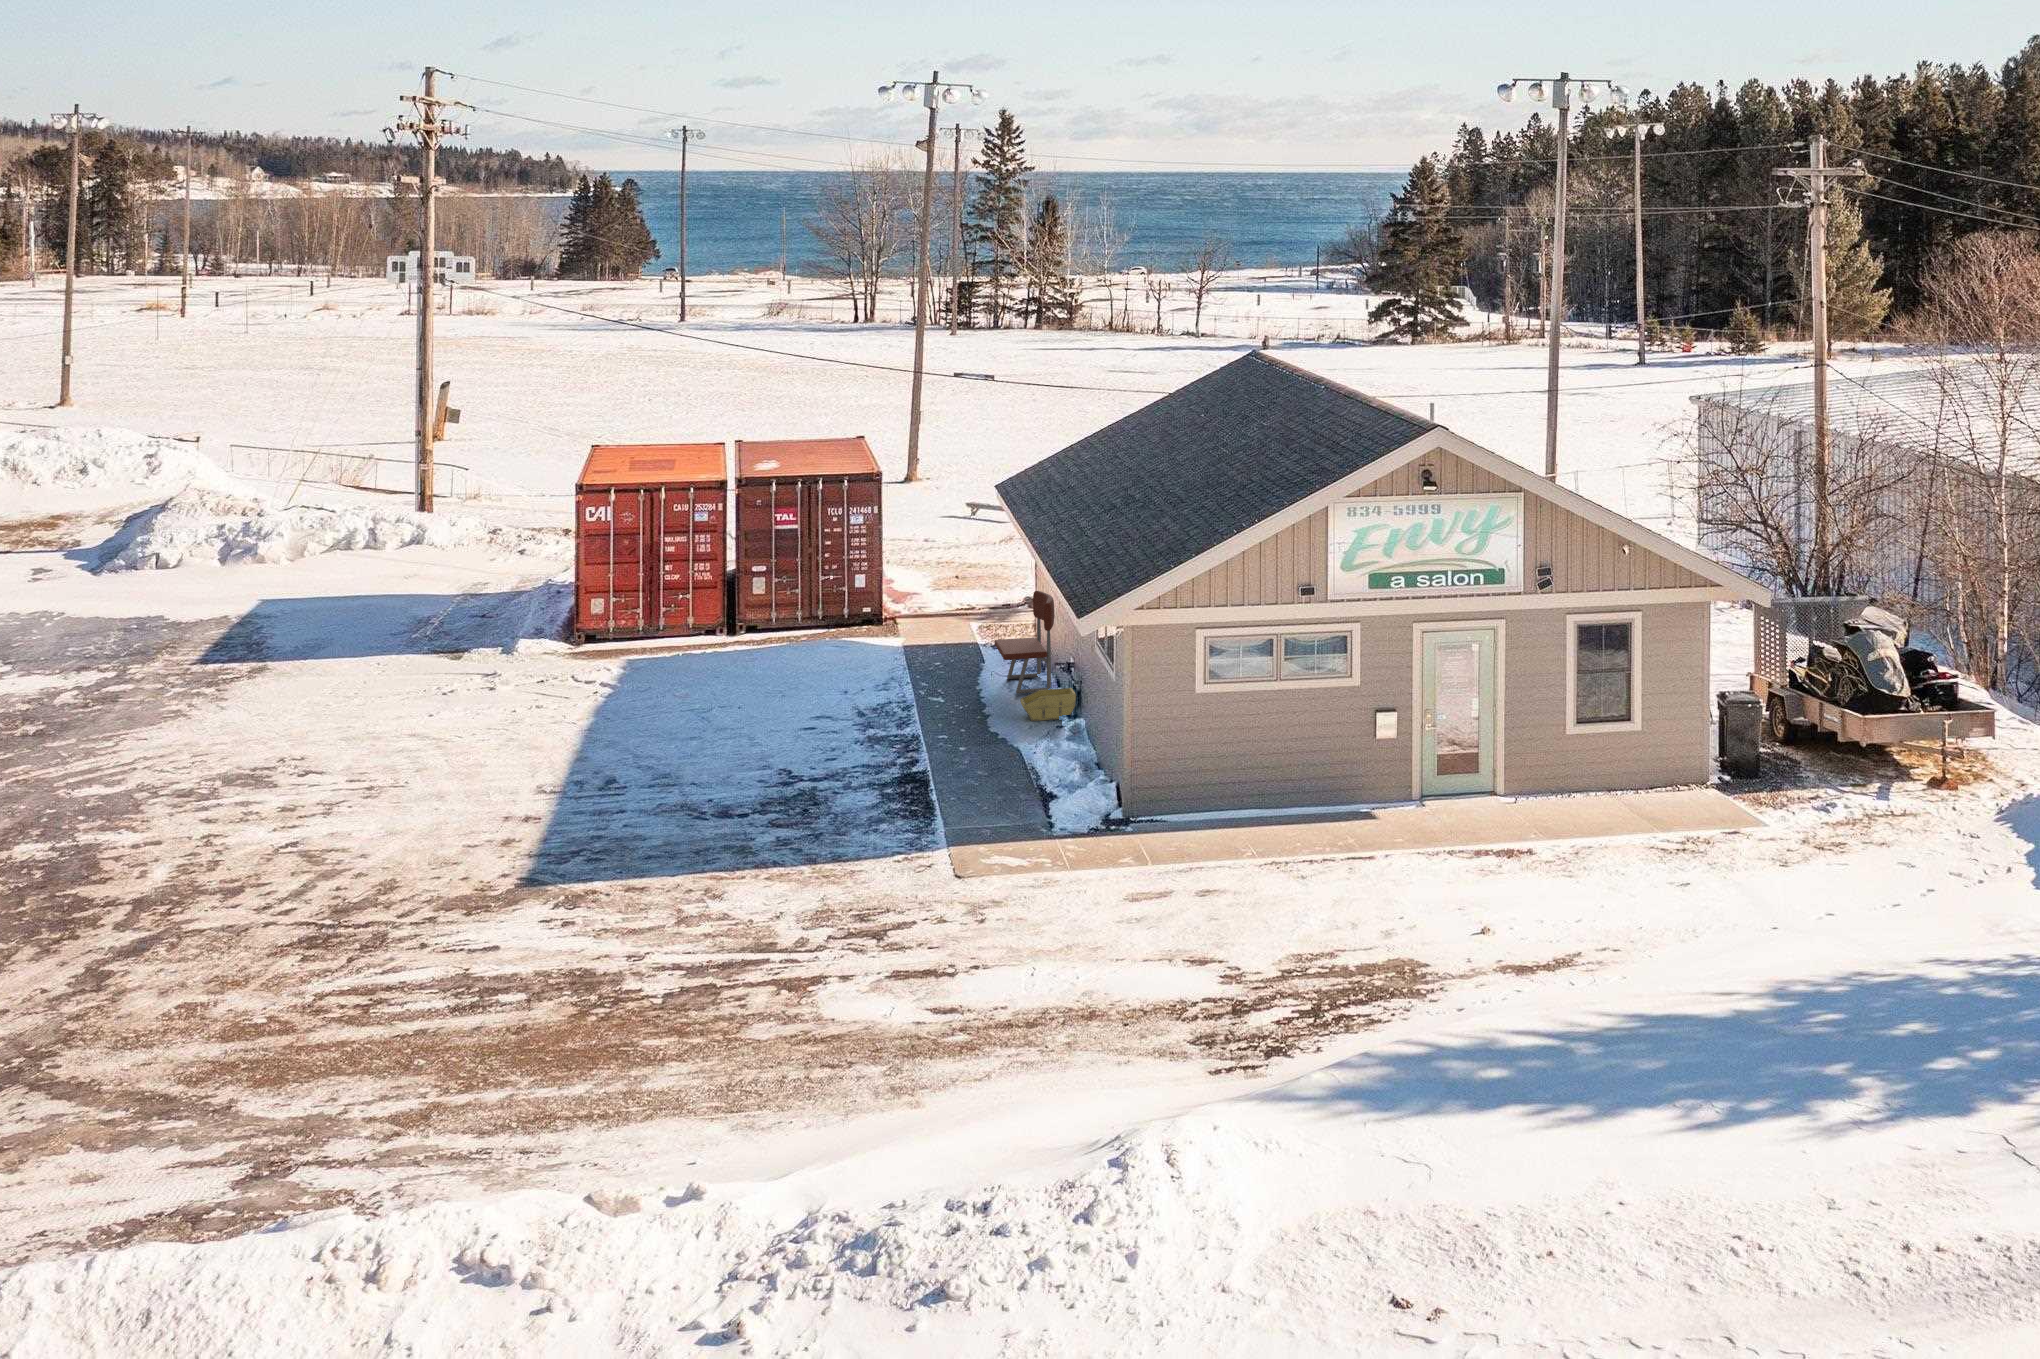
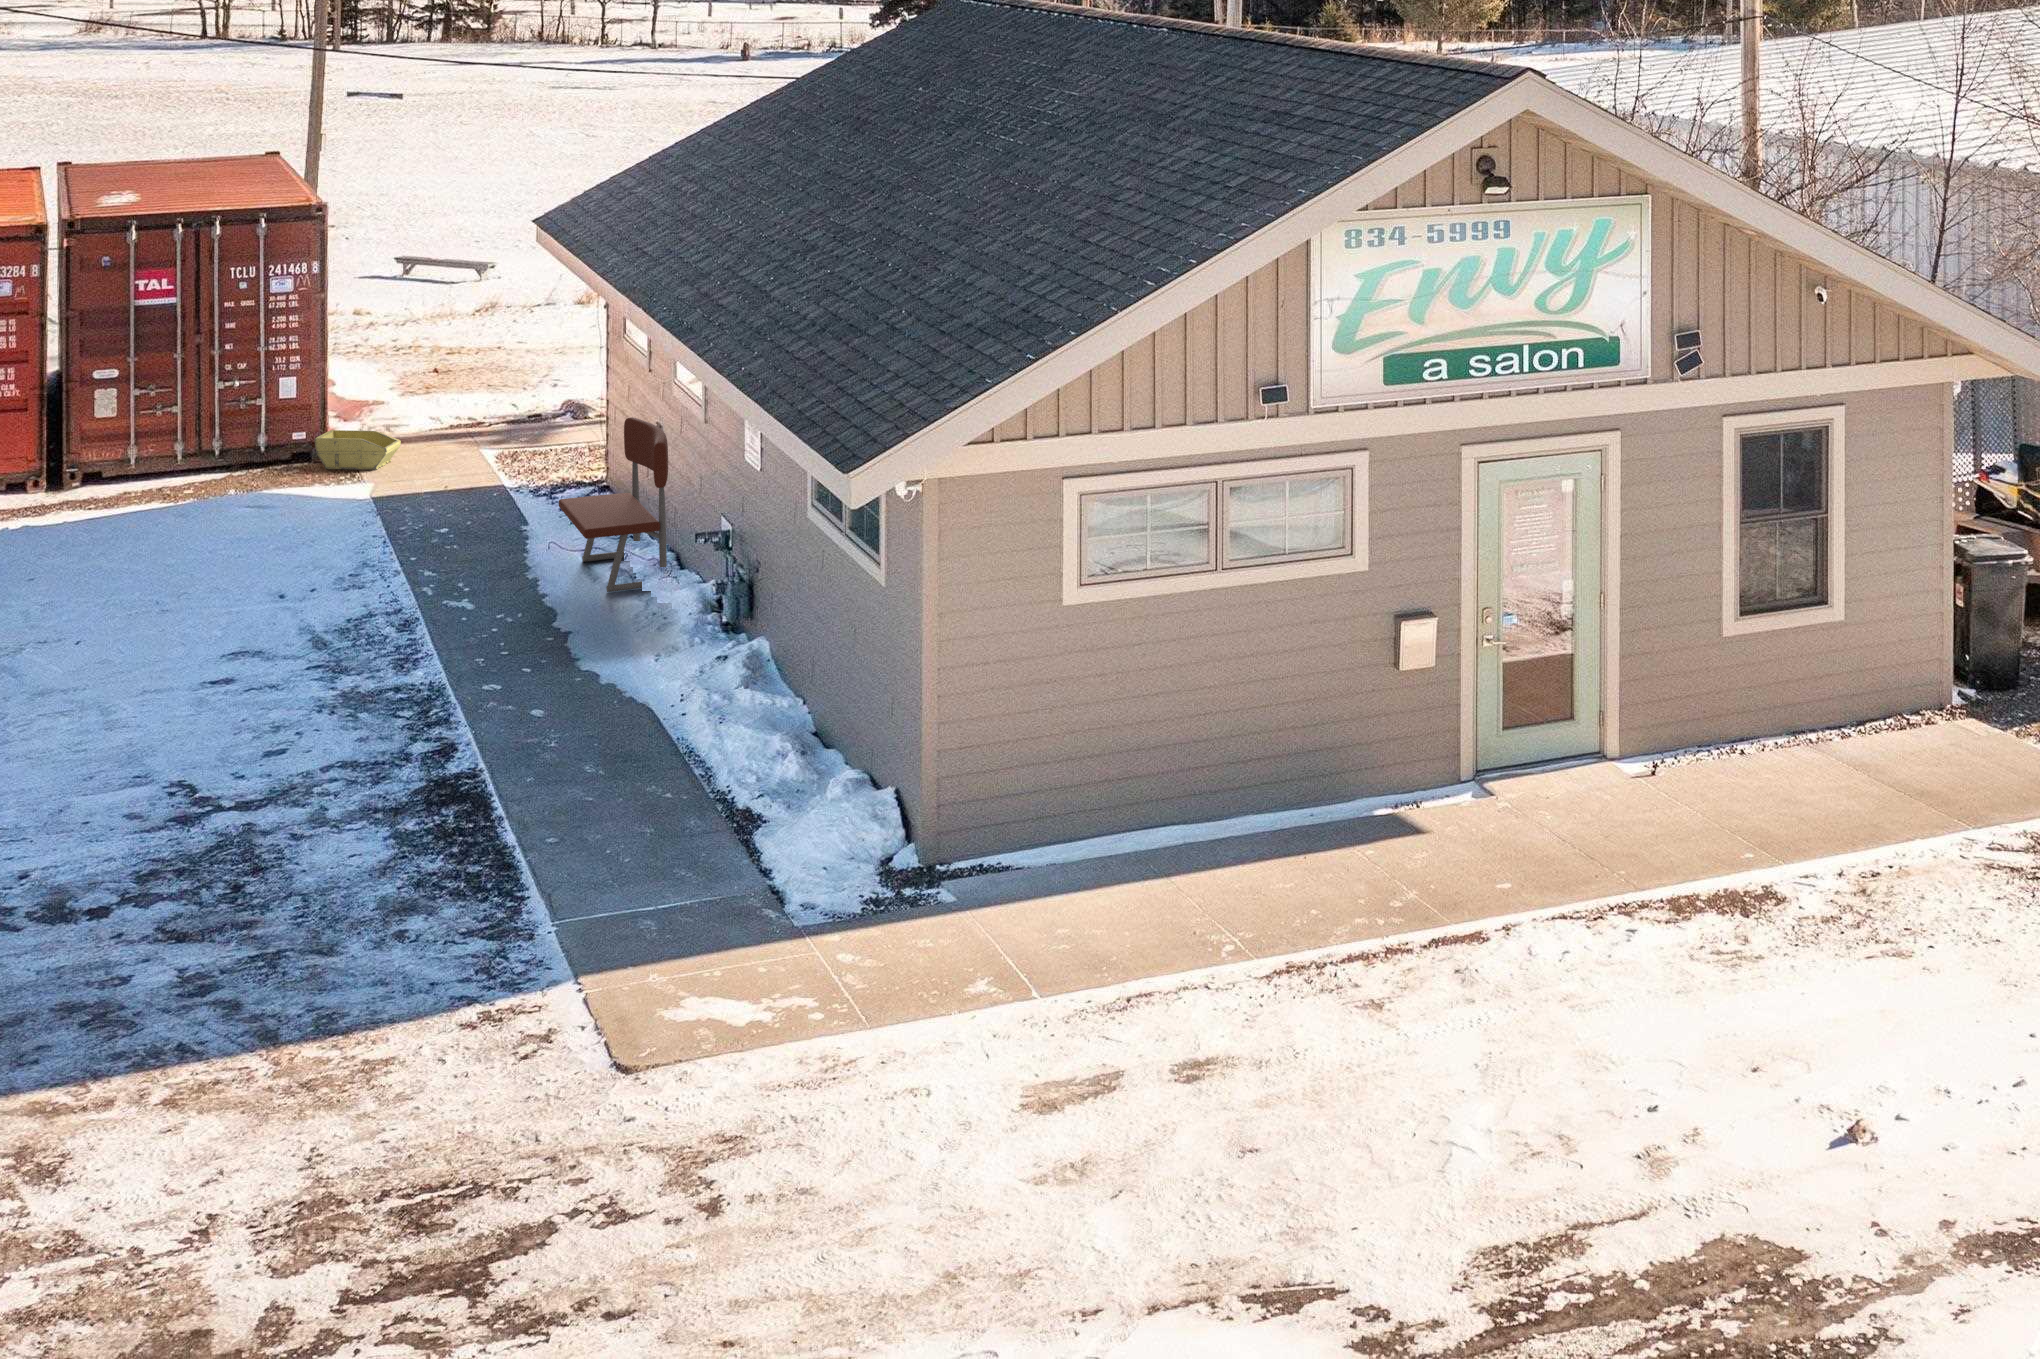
storage bin: present [1020,688,1076,721] -> present [315,430,401,470]

